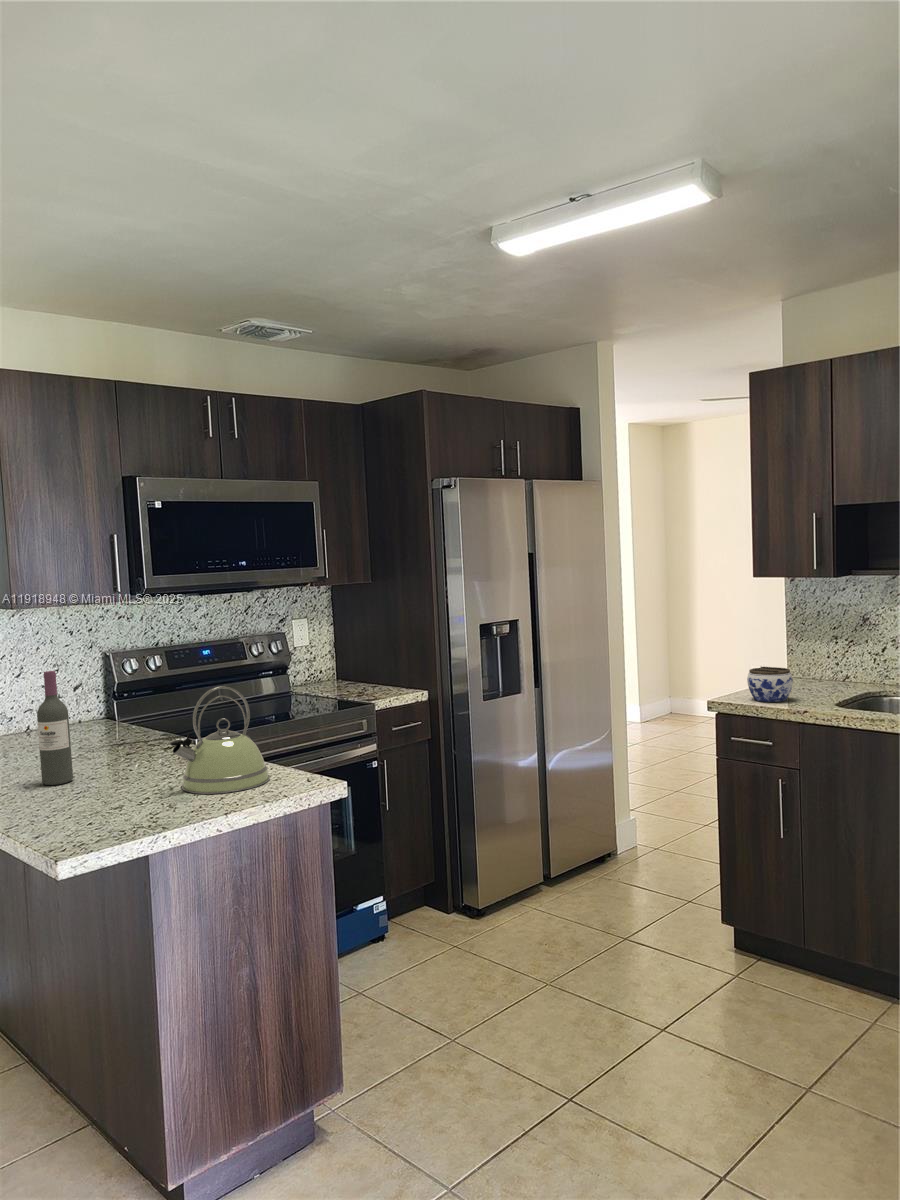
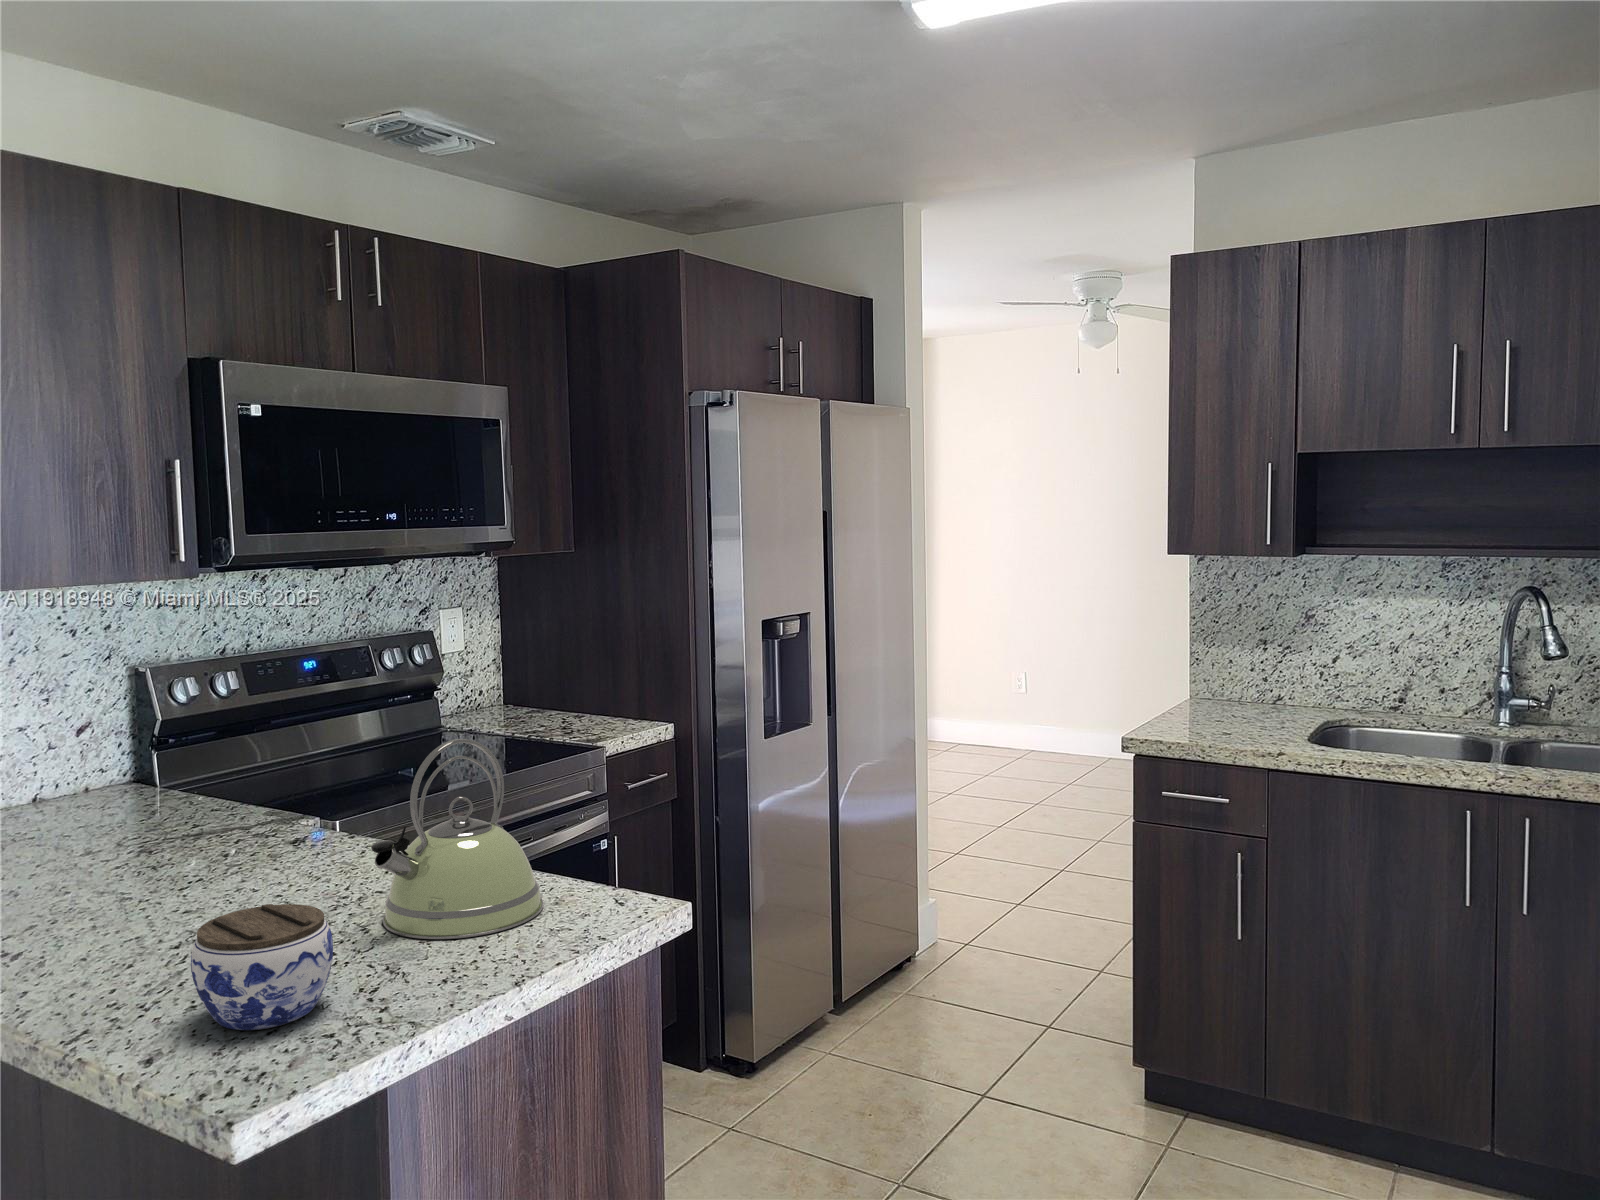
jar: present [747,667,793,702] -> present [191,904,333,1030]
wine bottle: present [37,671,73,785] -> none [76,712,147,930]

